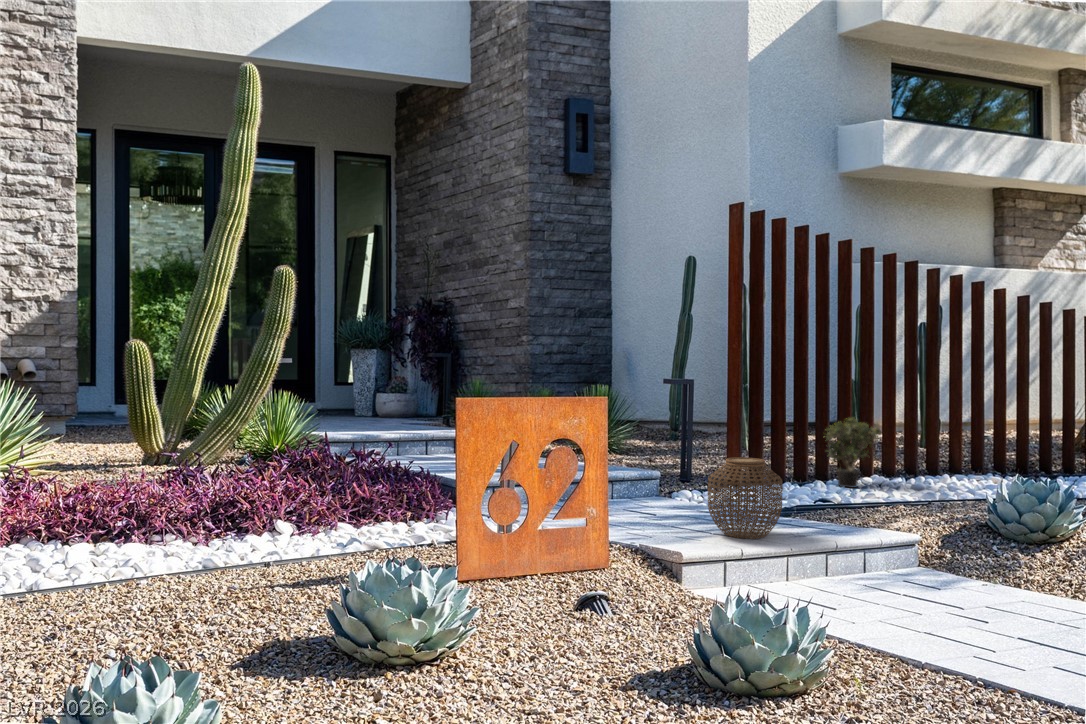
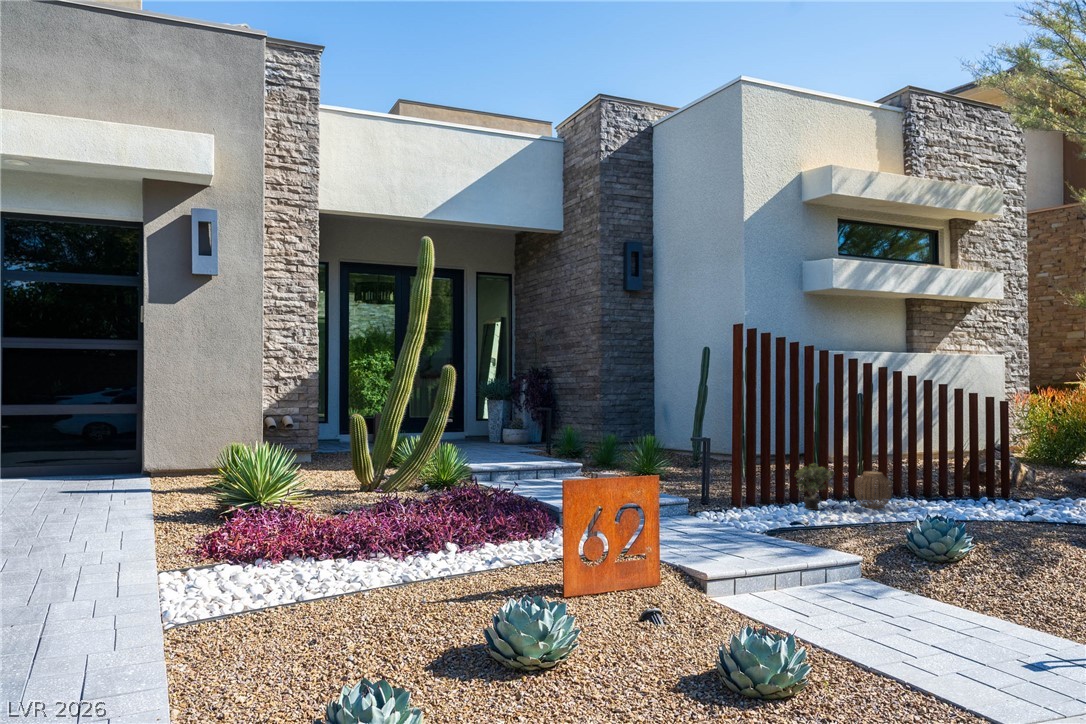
woven basket: present [708,457,783,539] -> present [855,471,891,509]

